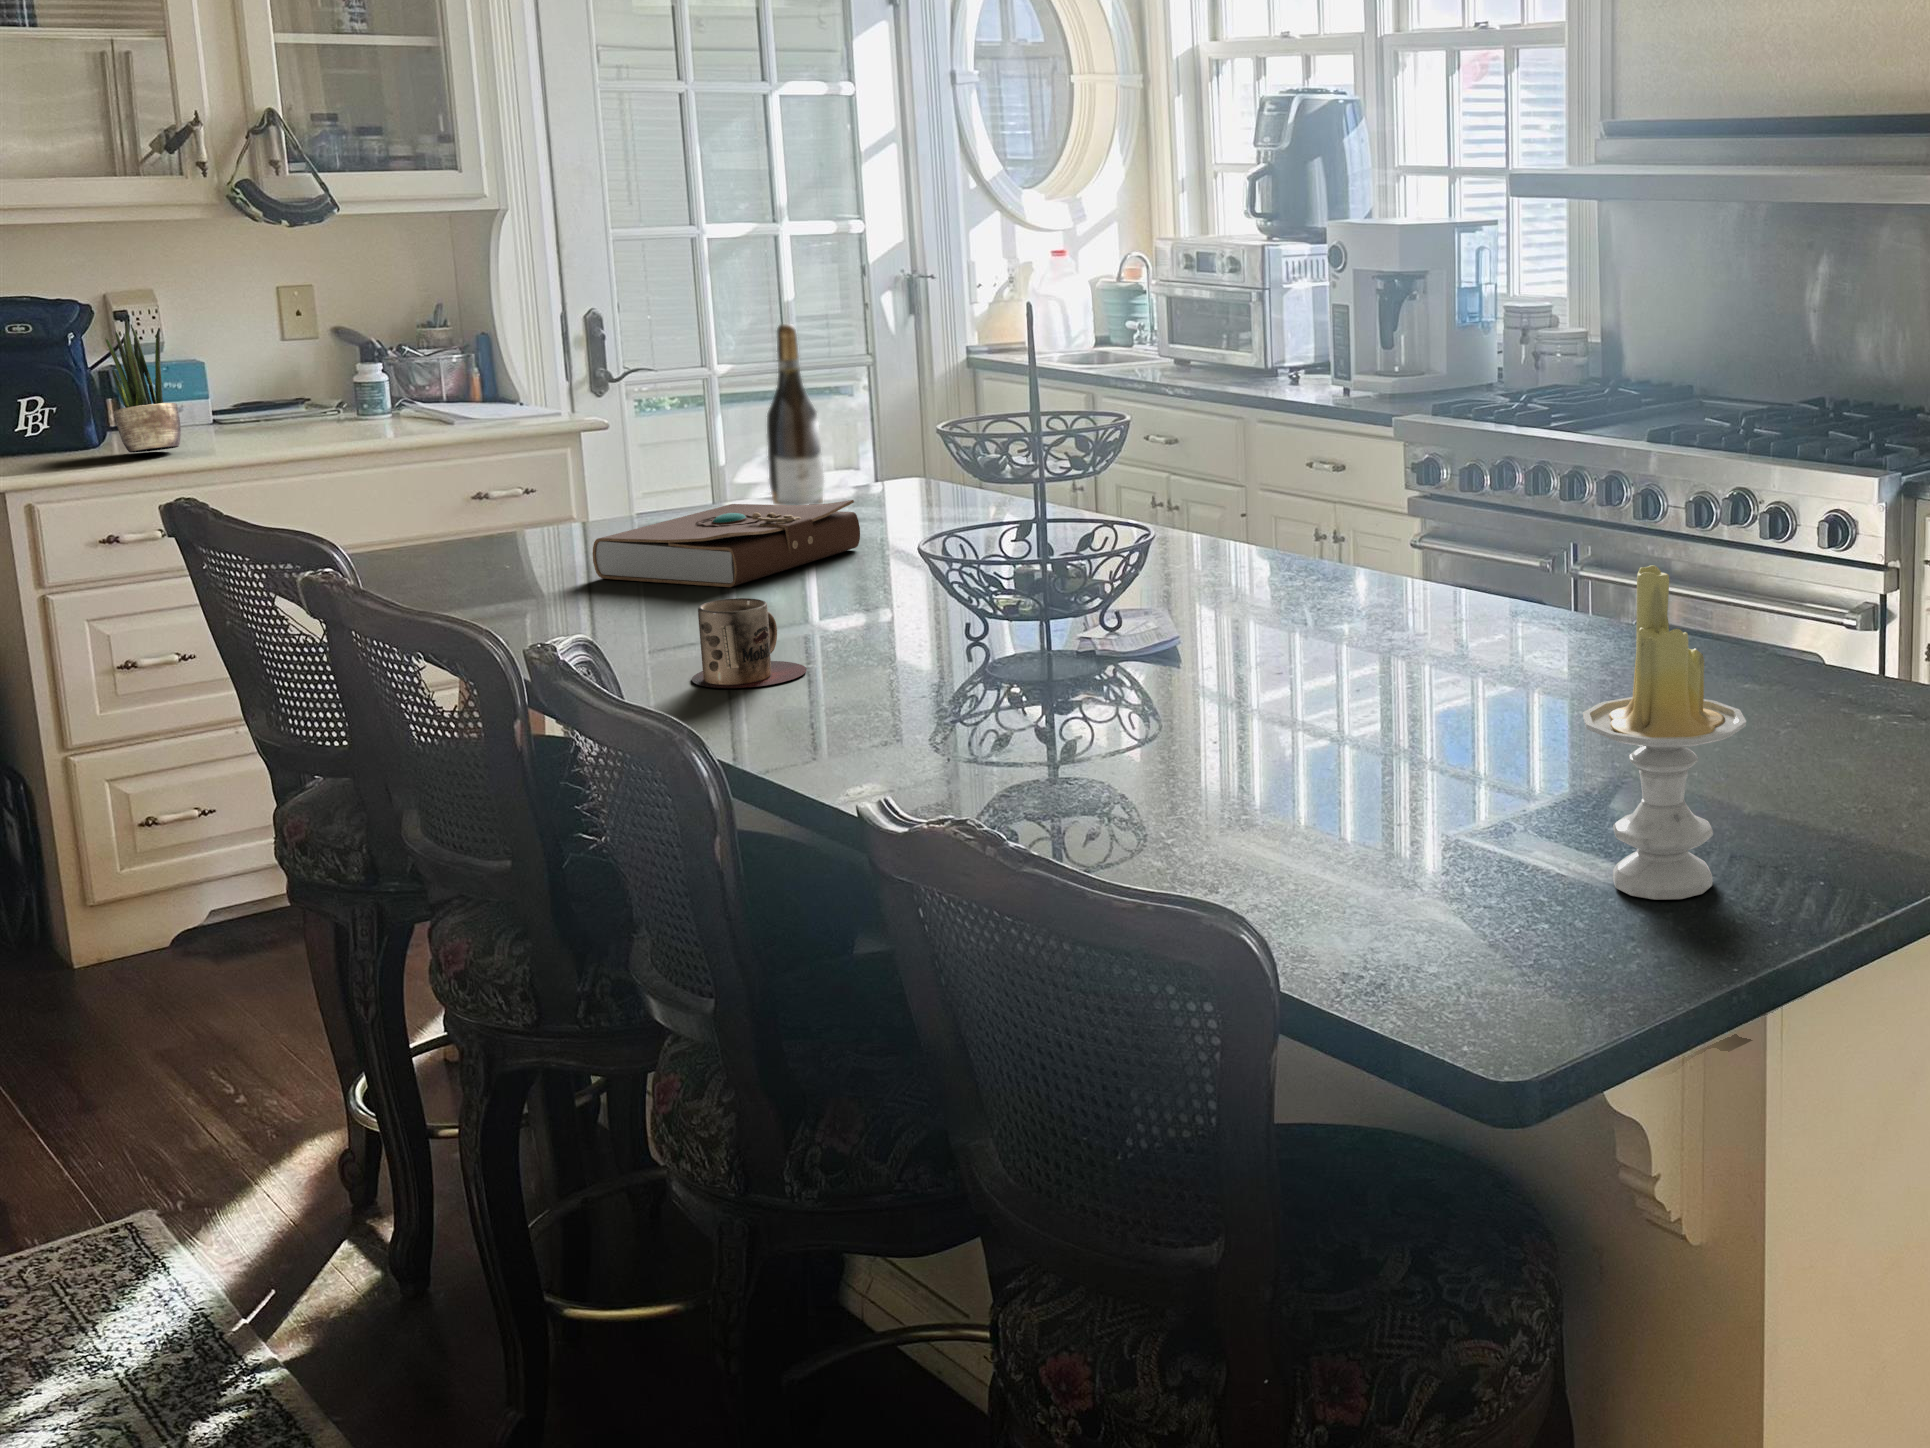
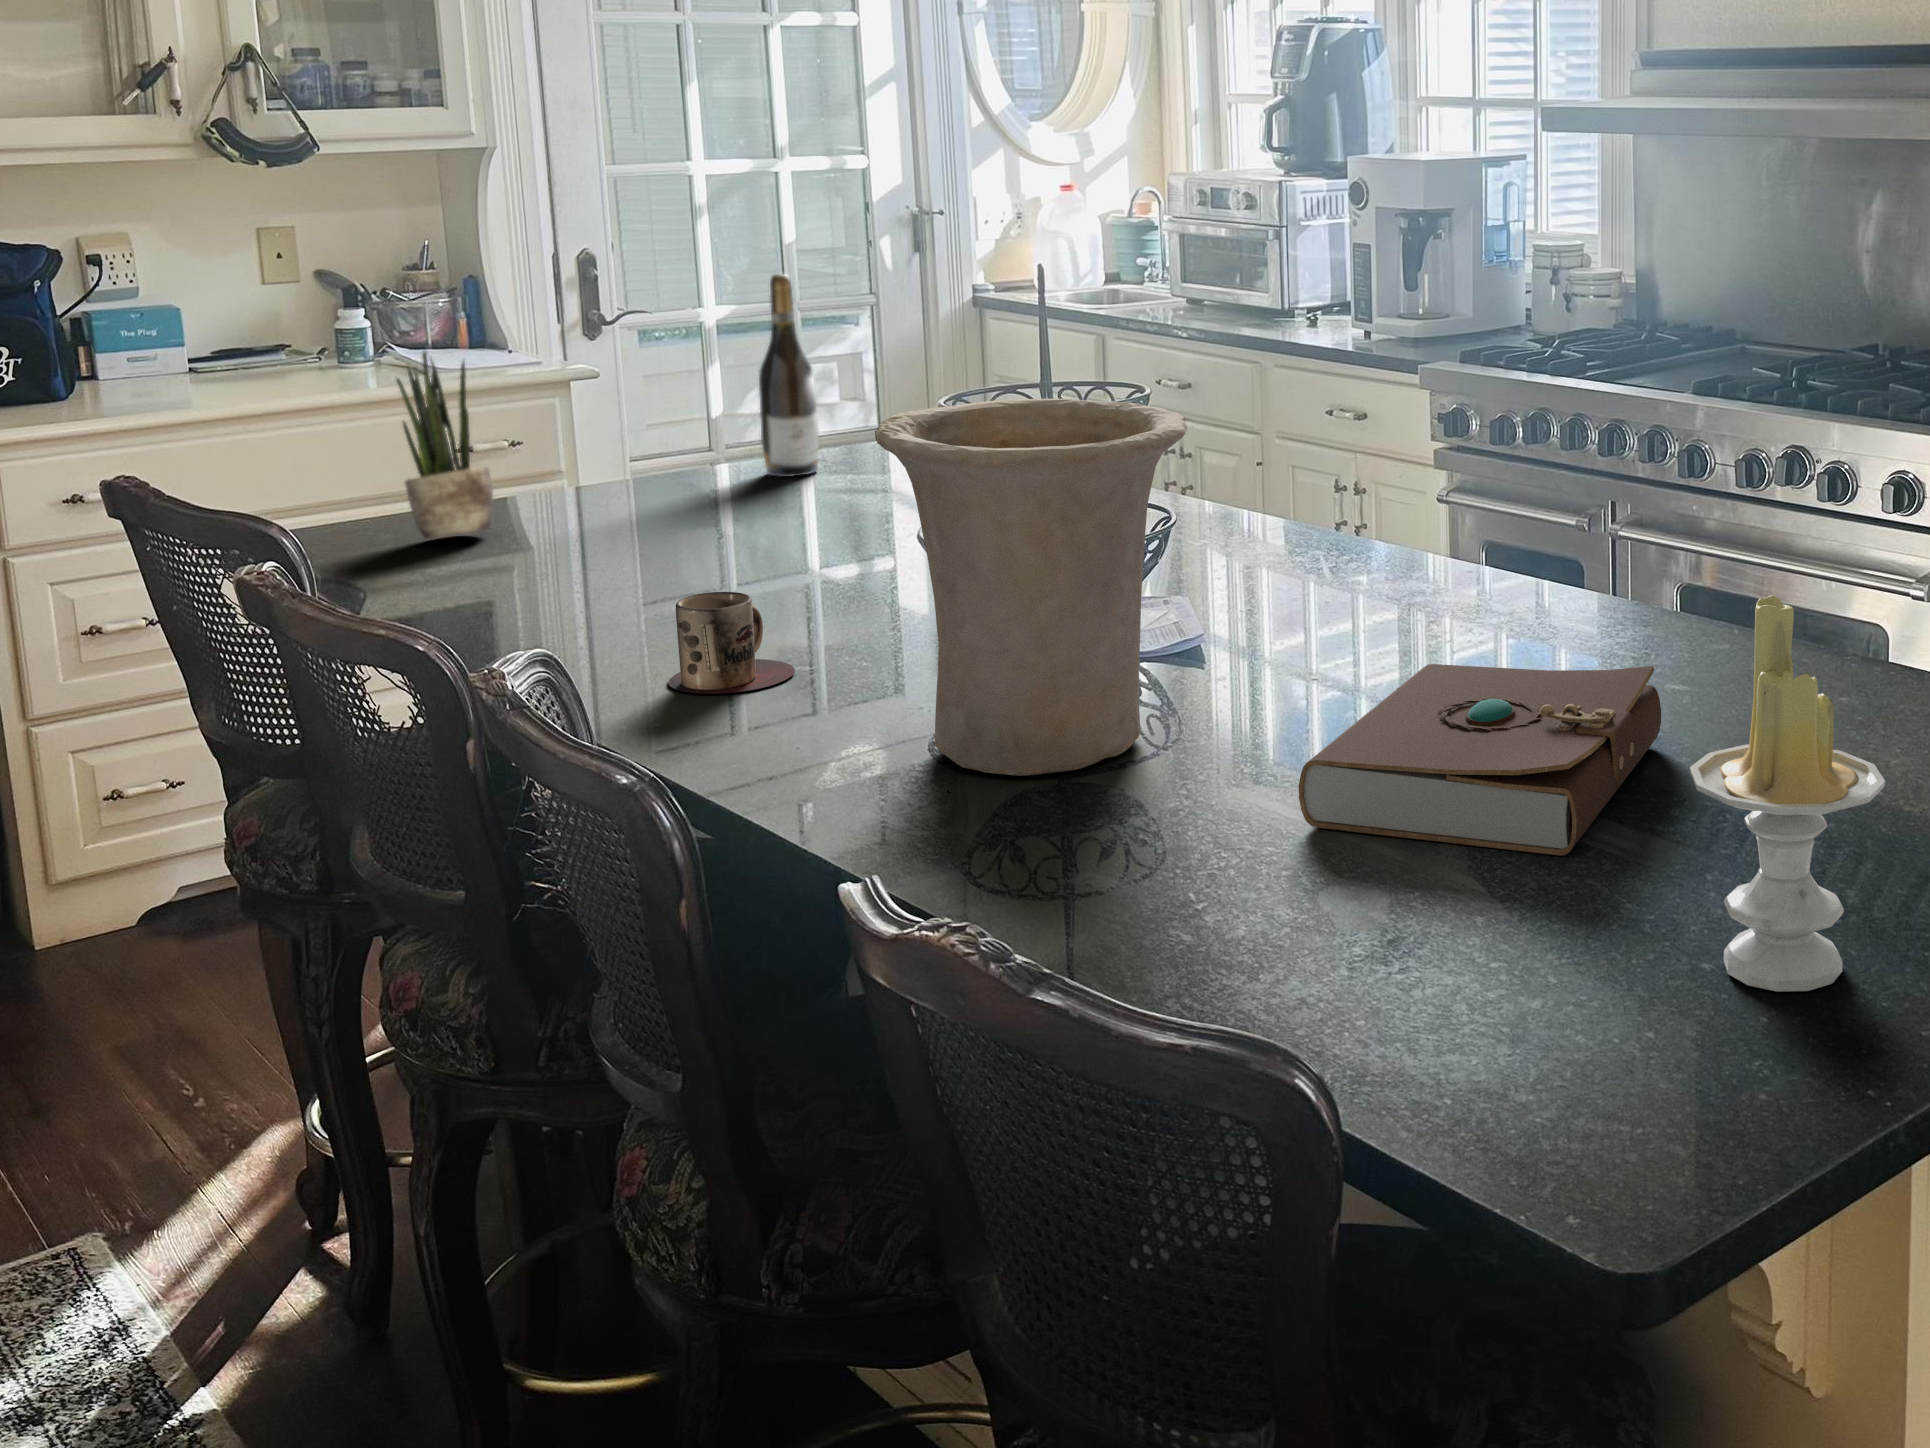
potted plant: present [105,320,181,453] -> present [396,352,494,539]
vase: none [879,420,1159,748] -> present [875,399,1187,776]
book: present [593,500,860,587] -> present [1299,664,1661,856]

